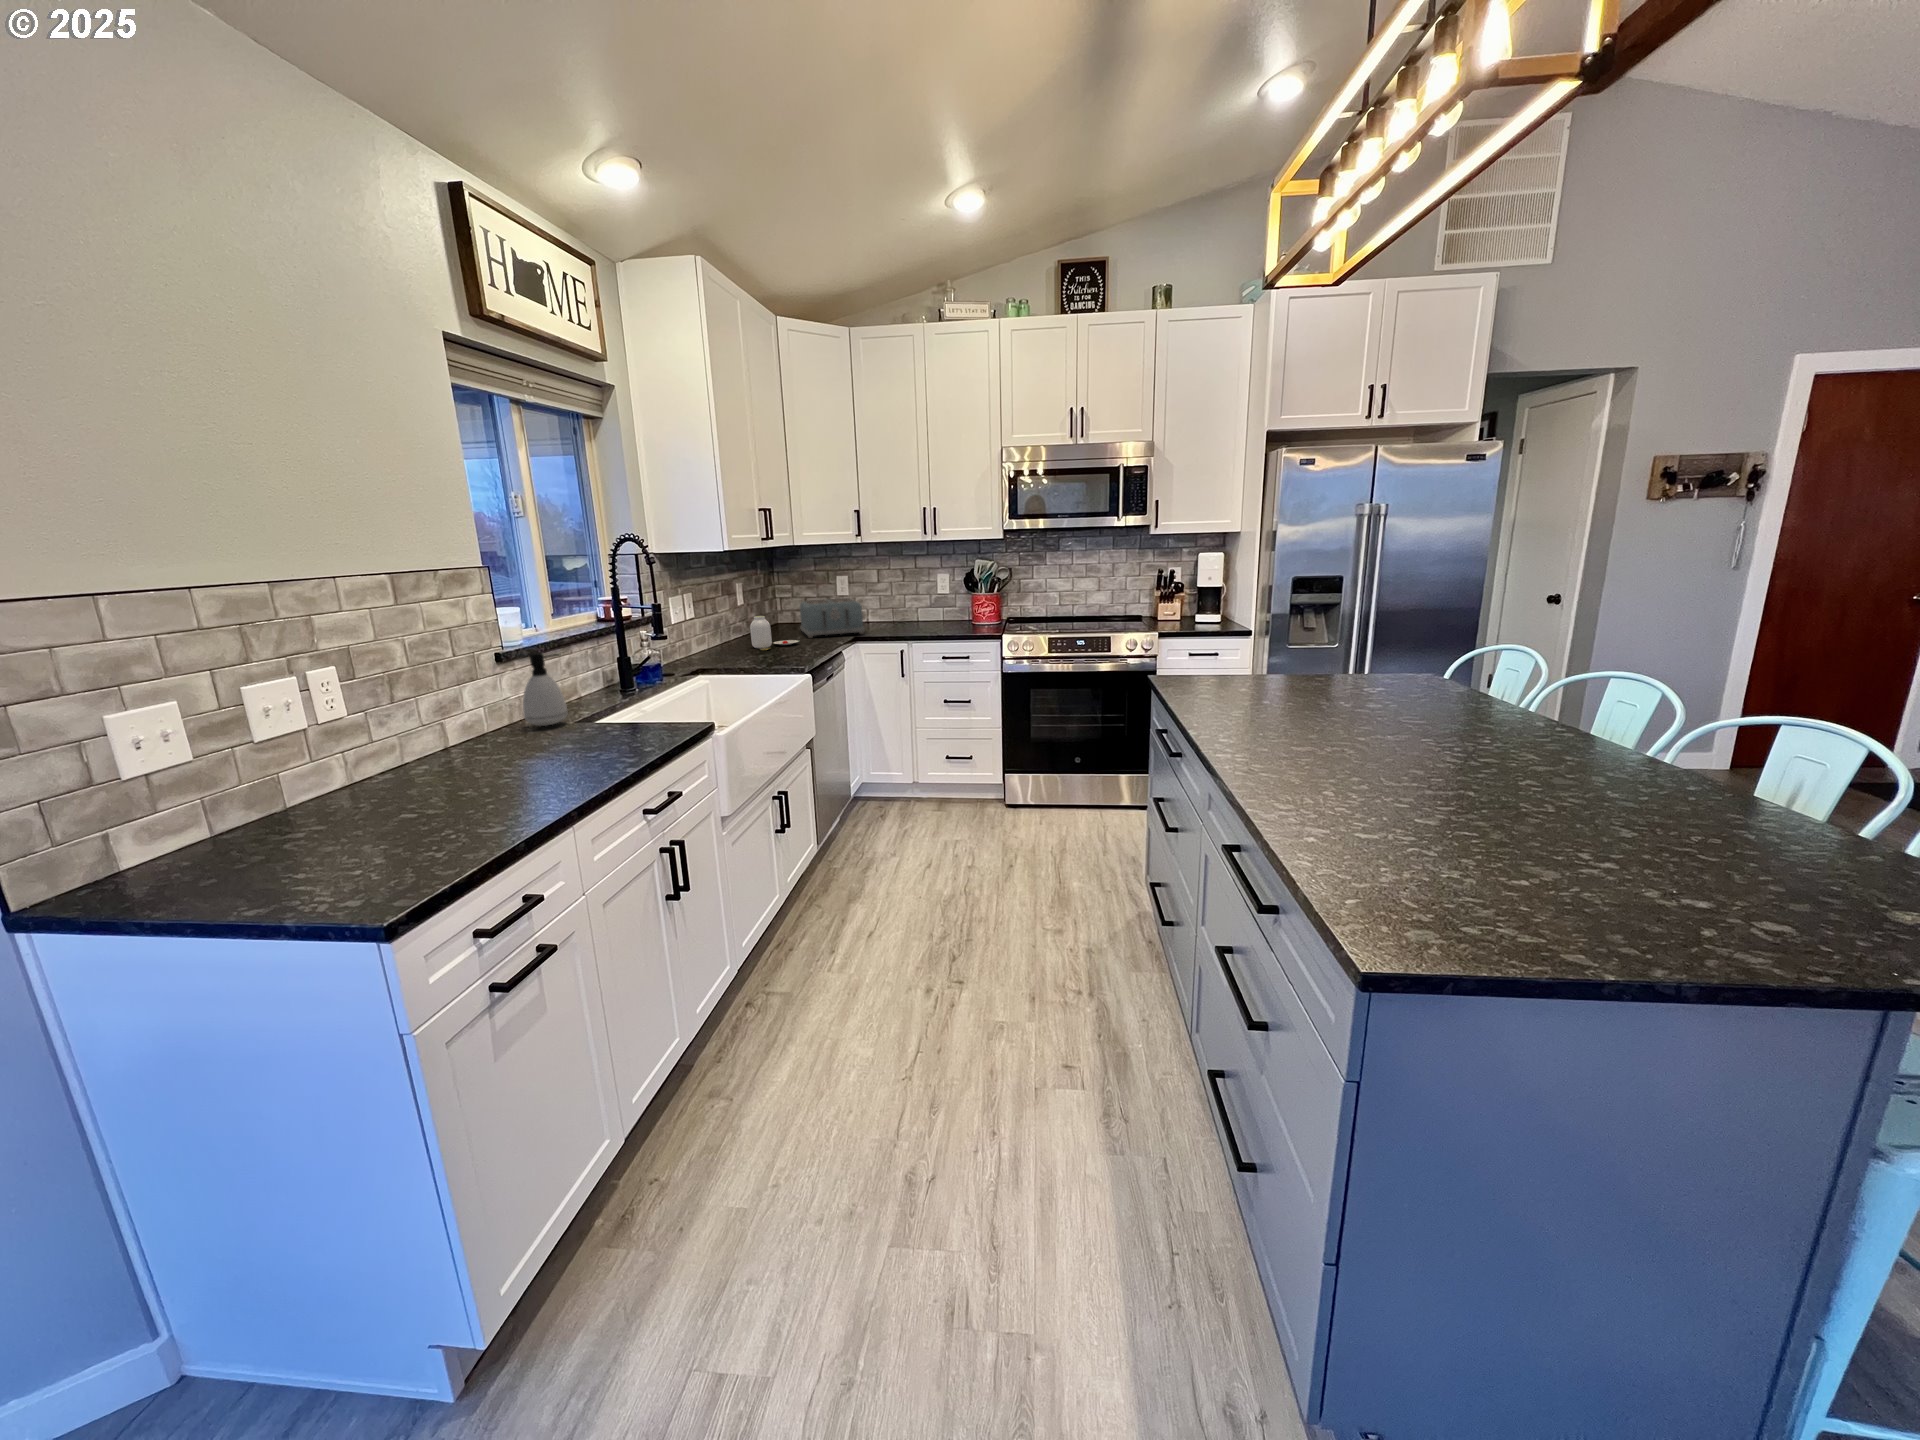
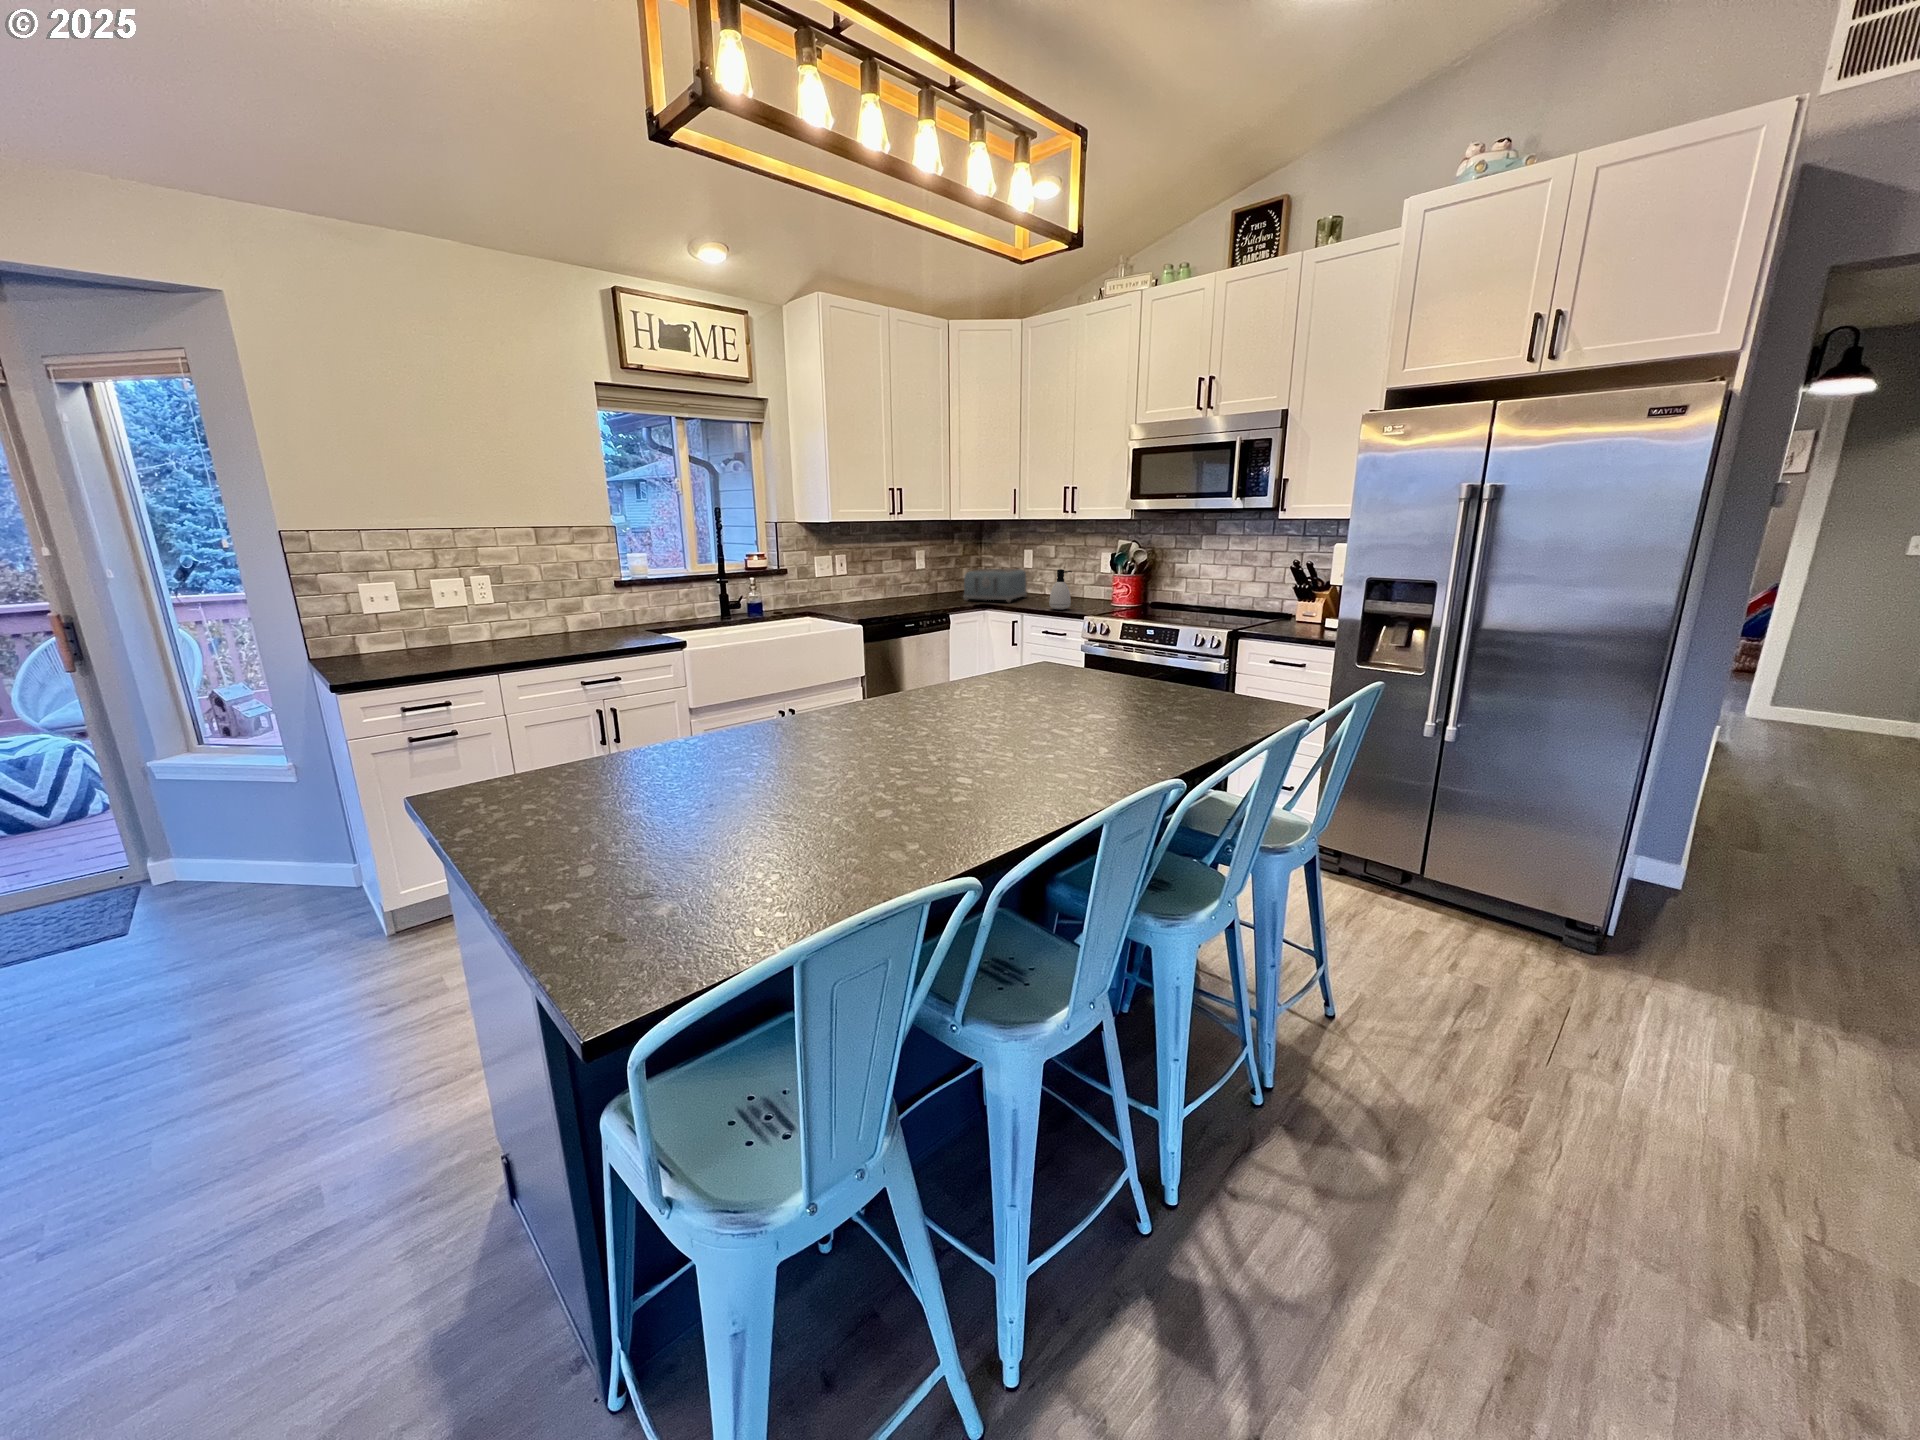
jar: present [750,616,798,650] -> none [901,577,943,605]
soap dispenser: present [523,652,568,726] -> present [1049,569,1072,610]

